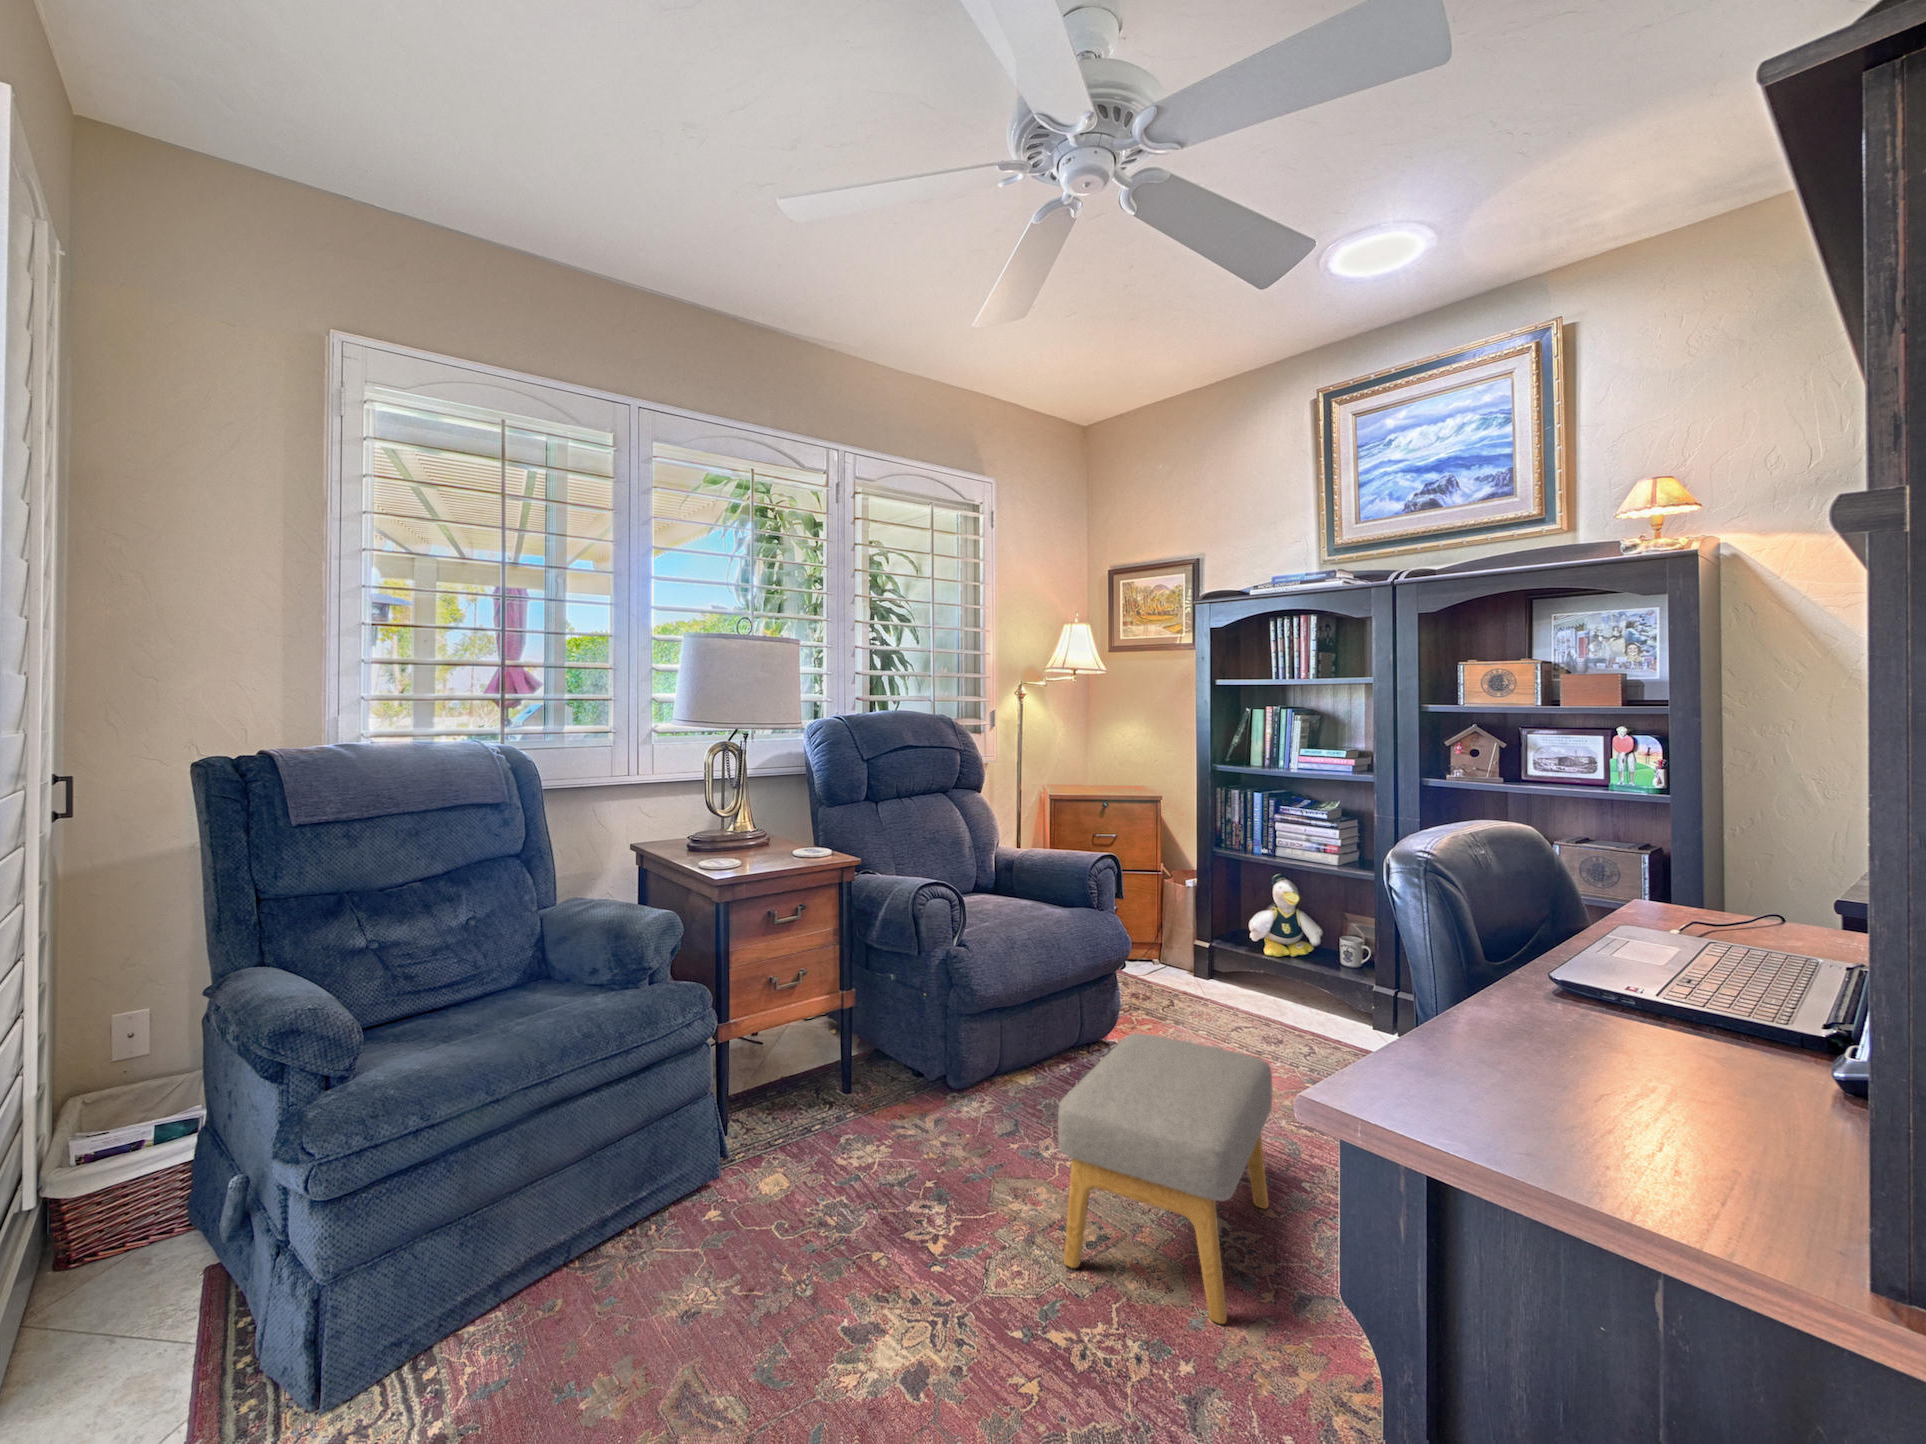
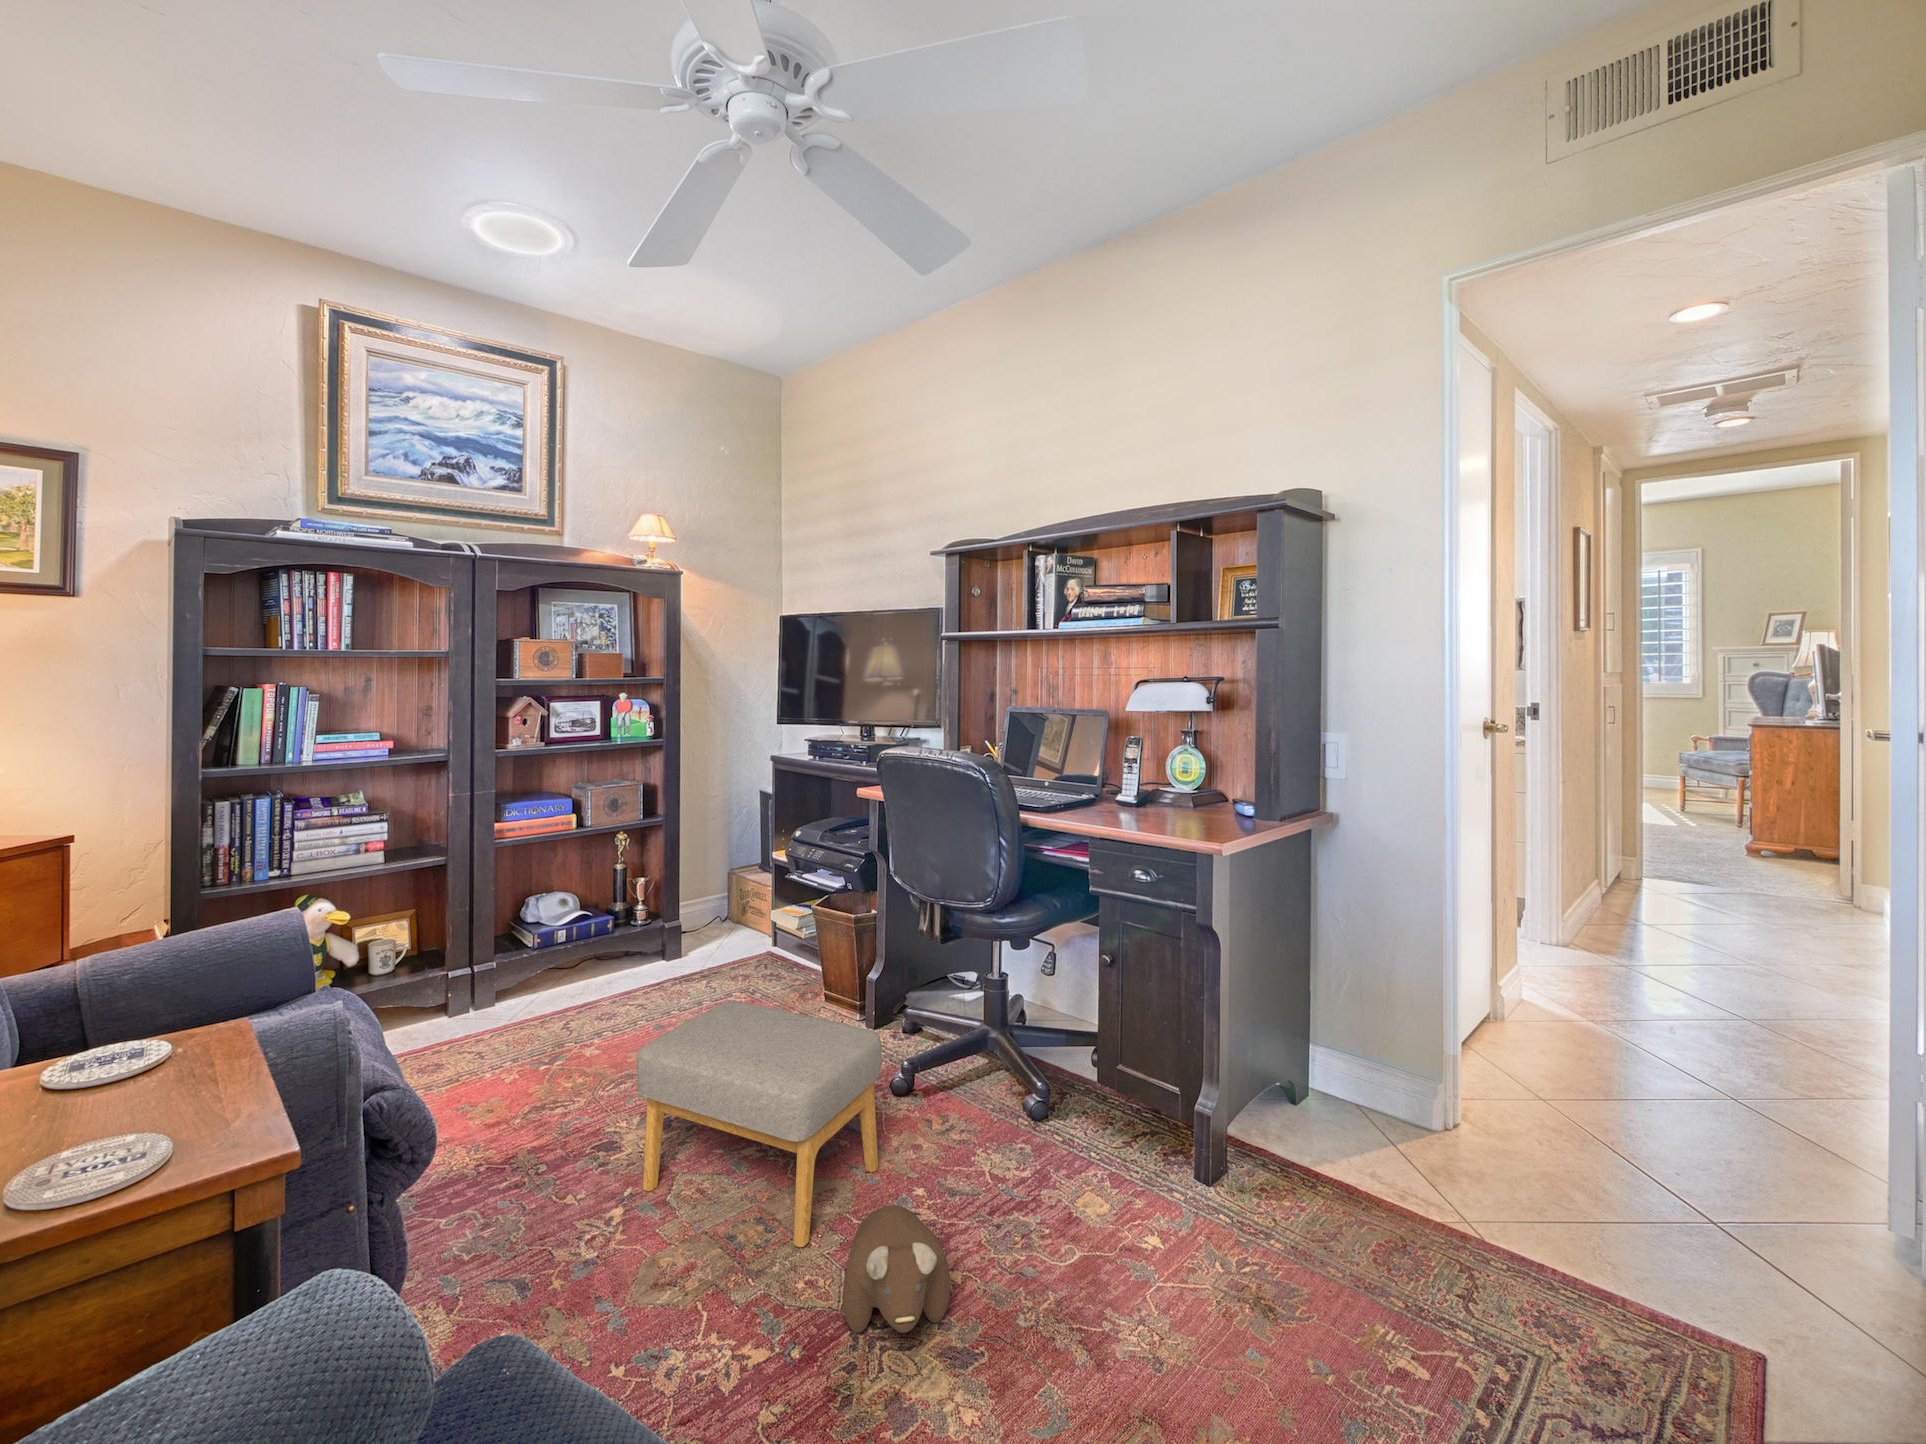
plush toy: none [884,1209,1049,1364] -> present [843,1205,950,1333]

